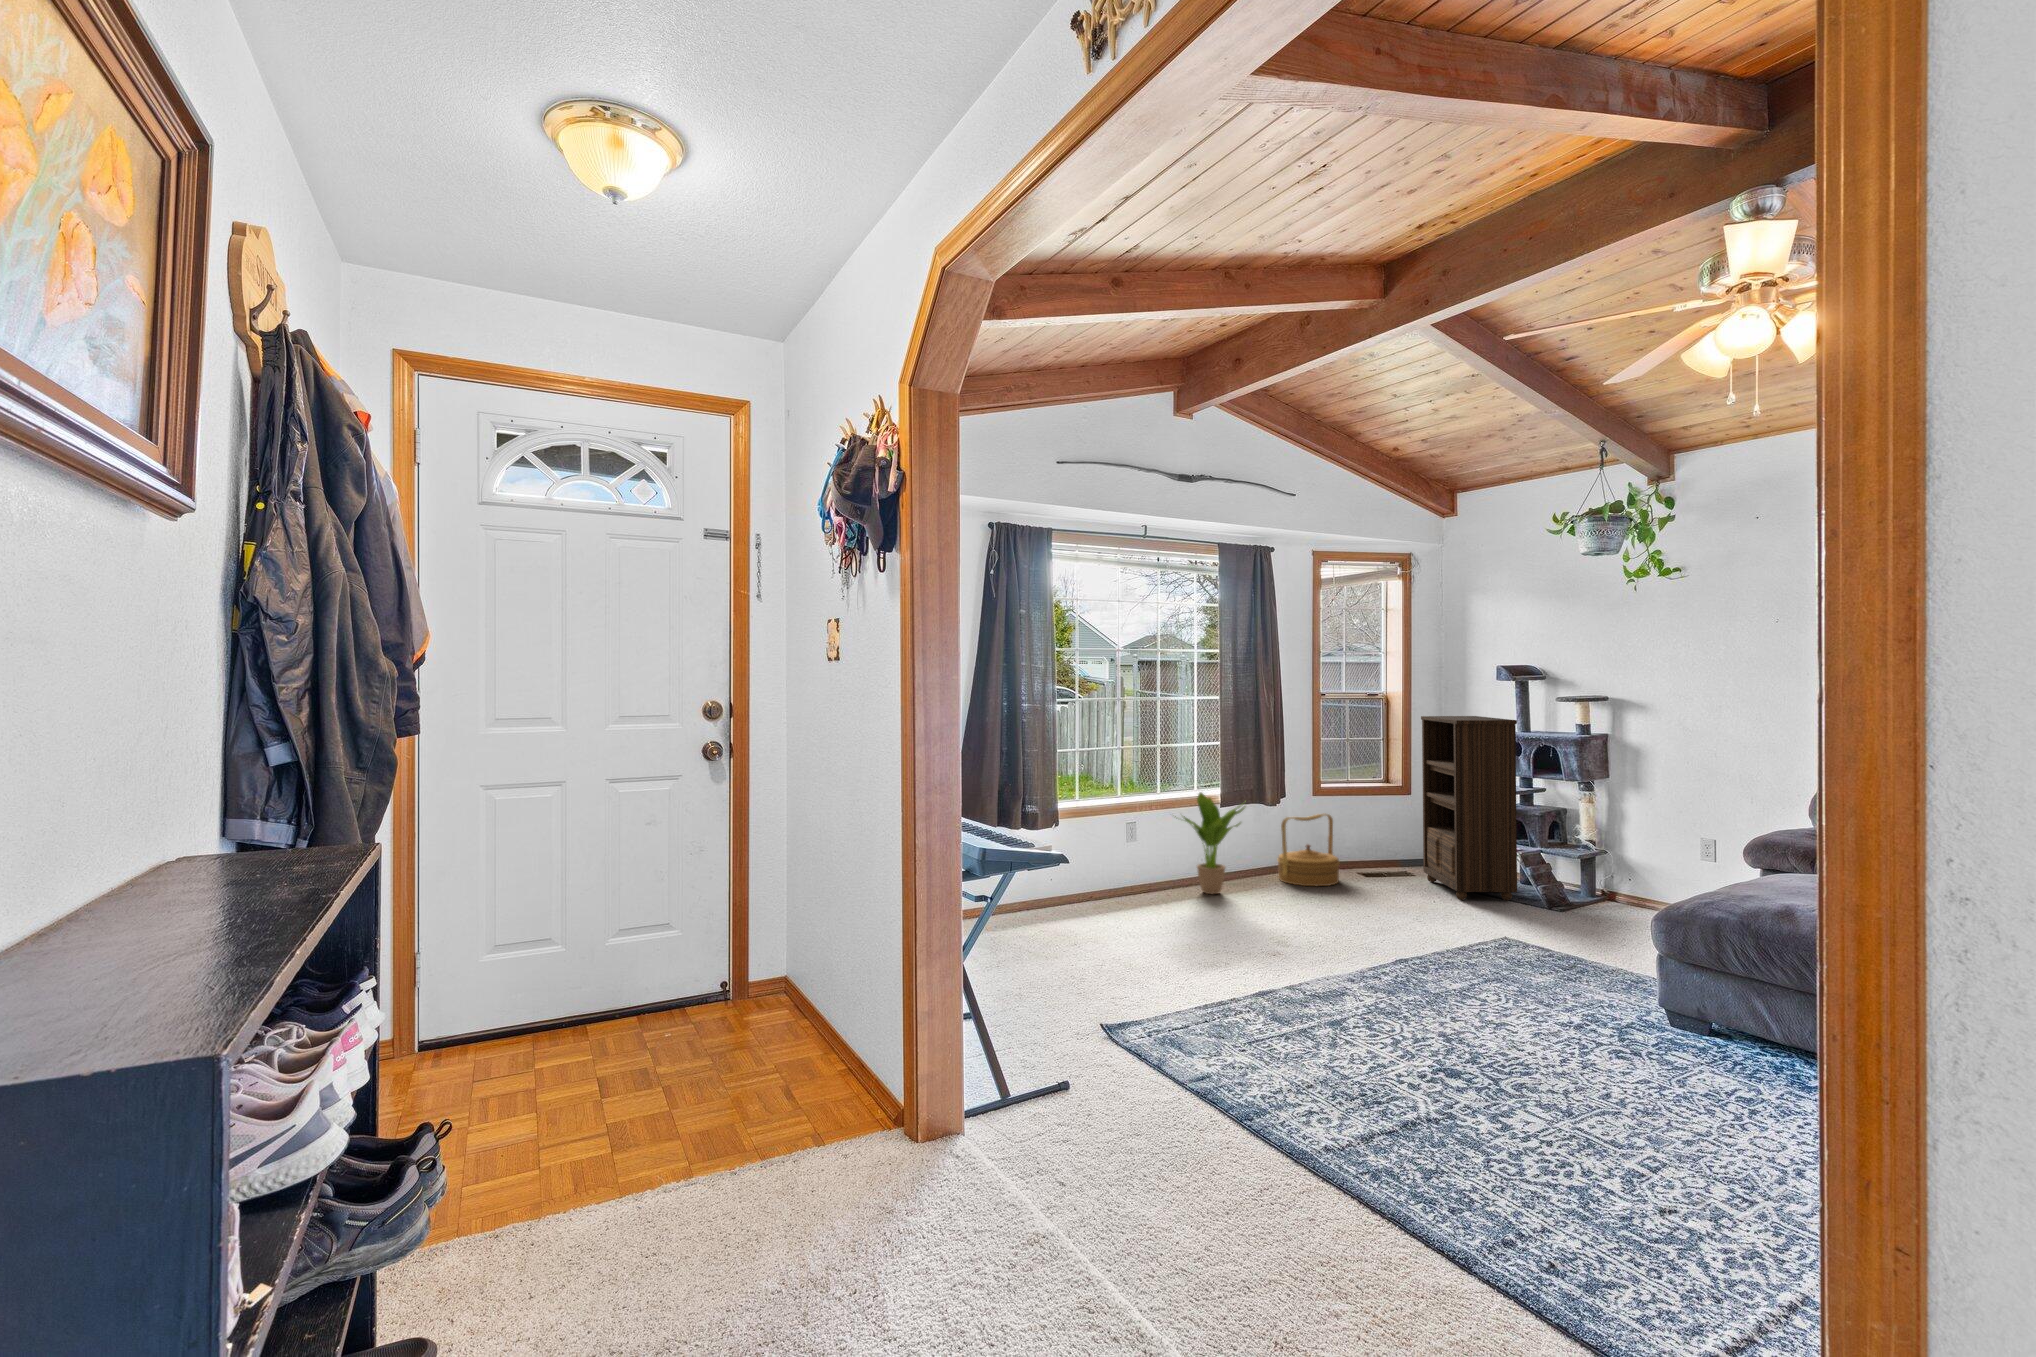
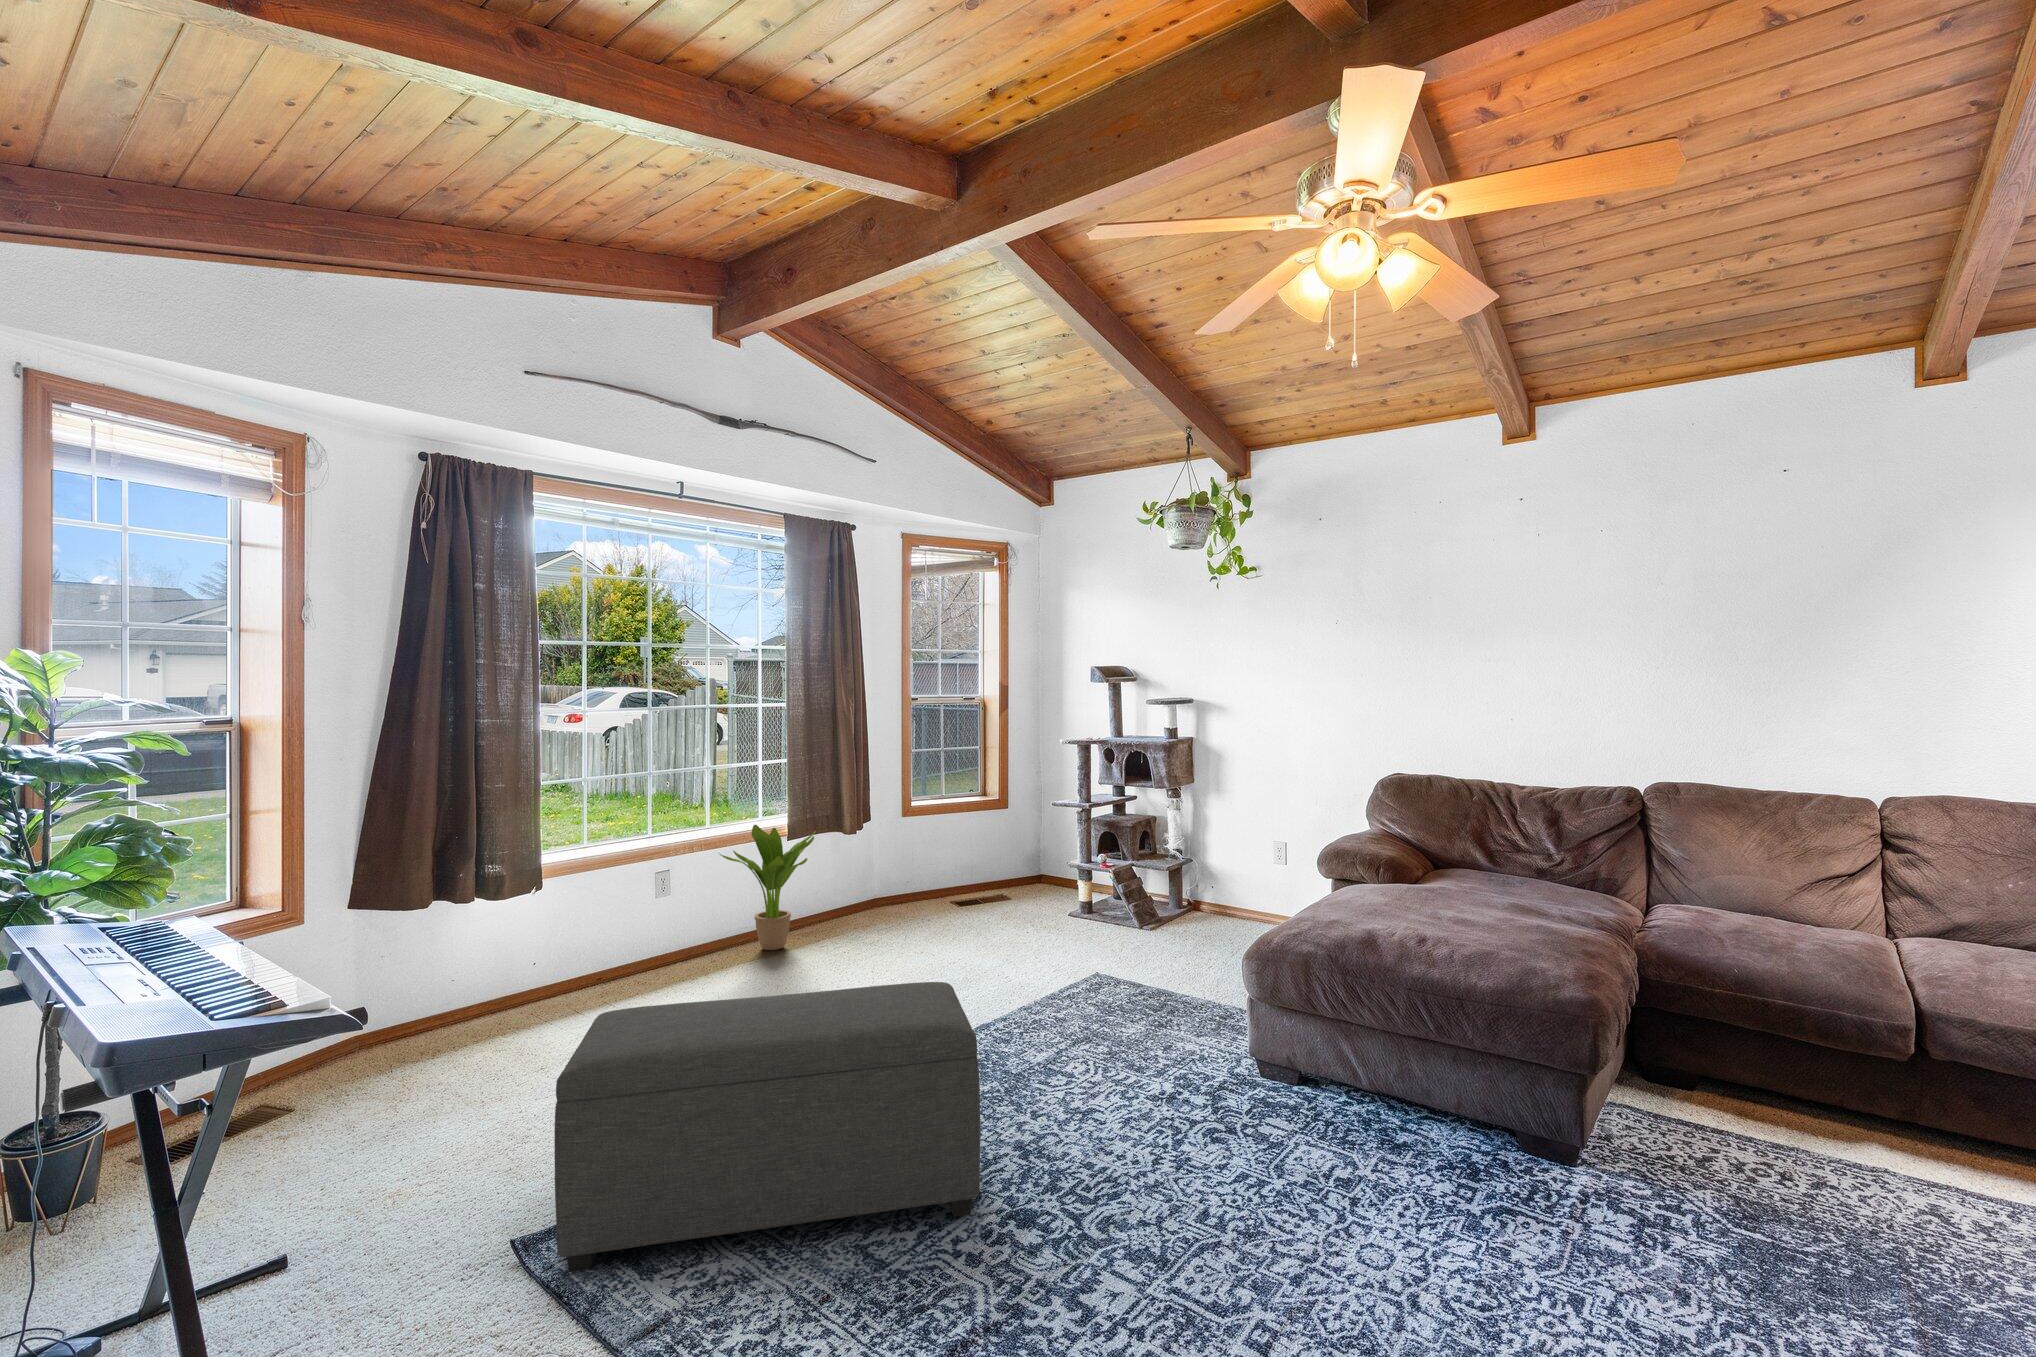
bookshelf: present [1421,716,1517,900] -> none [1016,720,1110,925]
woven basket: present [1278,814,1340,886] -> none [859,837,930,925]
ottoman: none [1133,898,1417,1064] -> present [554,982,980,1272]

